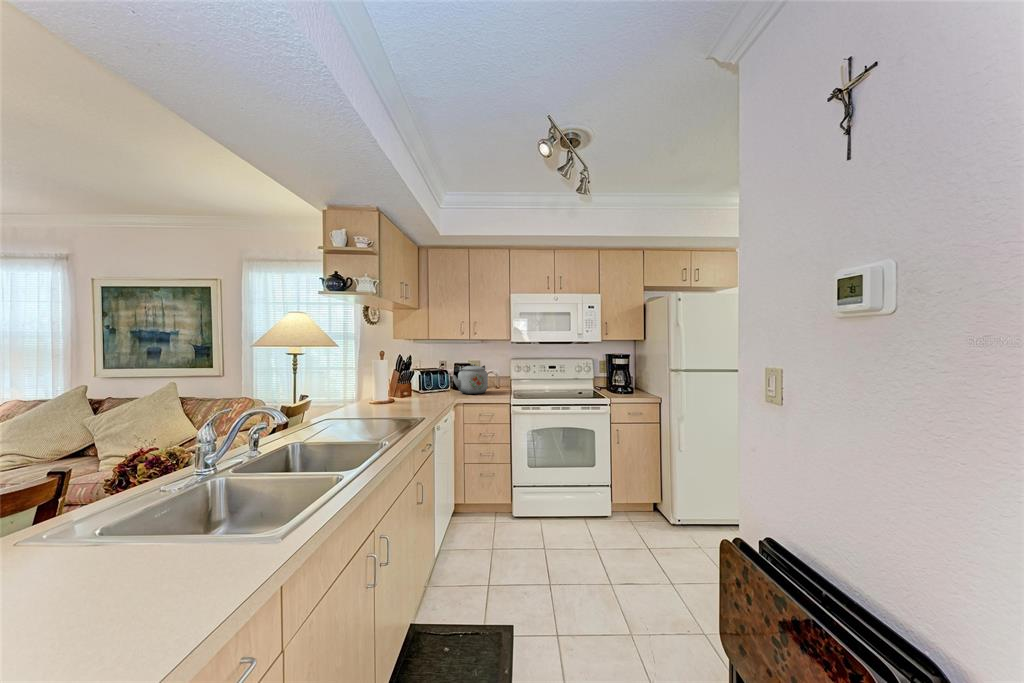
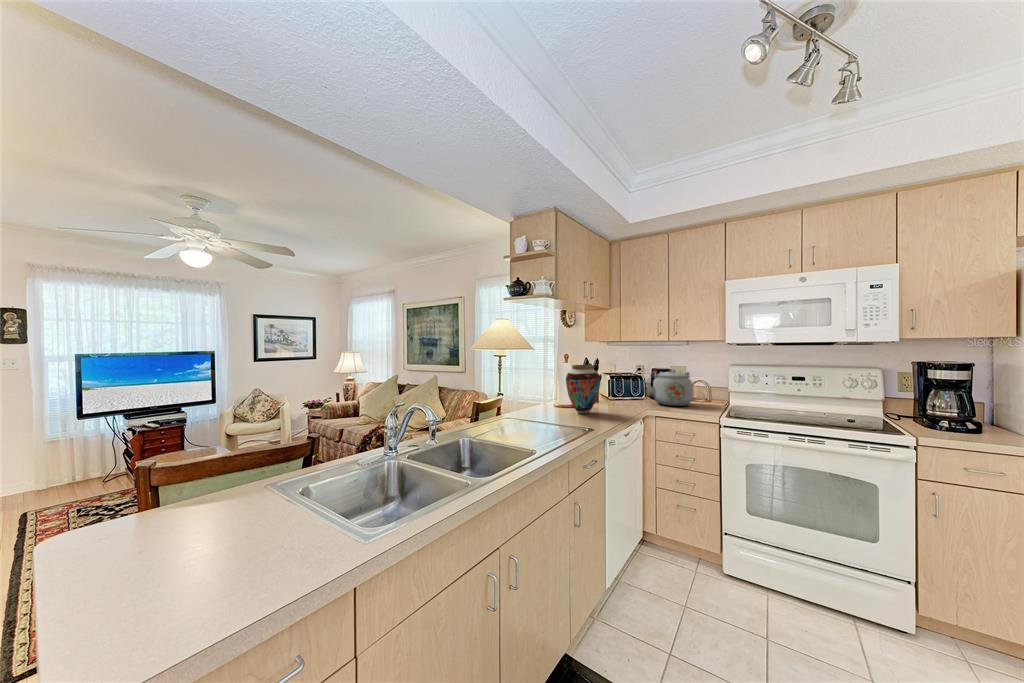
vase: none [393,362,425,407] -> present [566,365,600,414]

